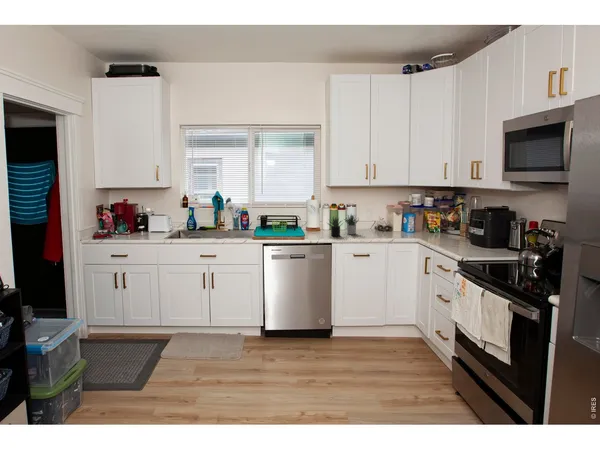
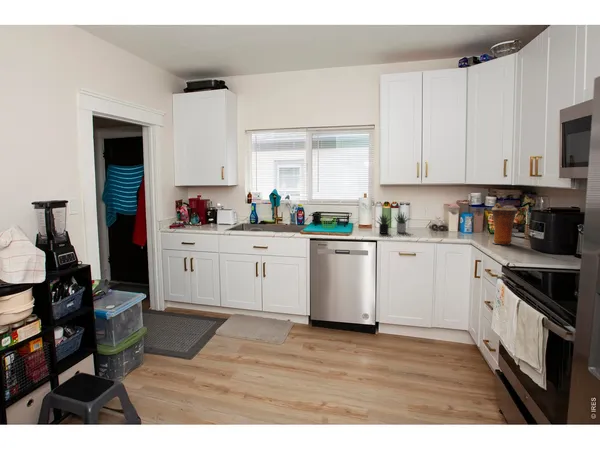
vase: none [437,204,459,242] -> present [492,203,518,244]

